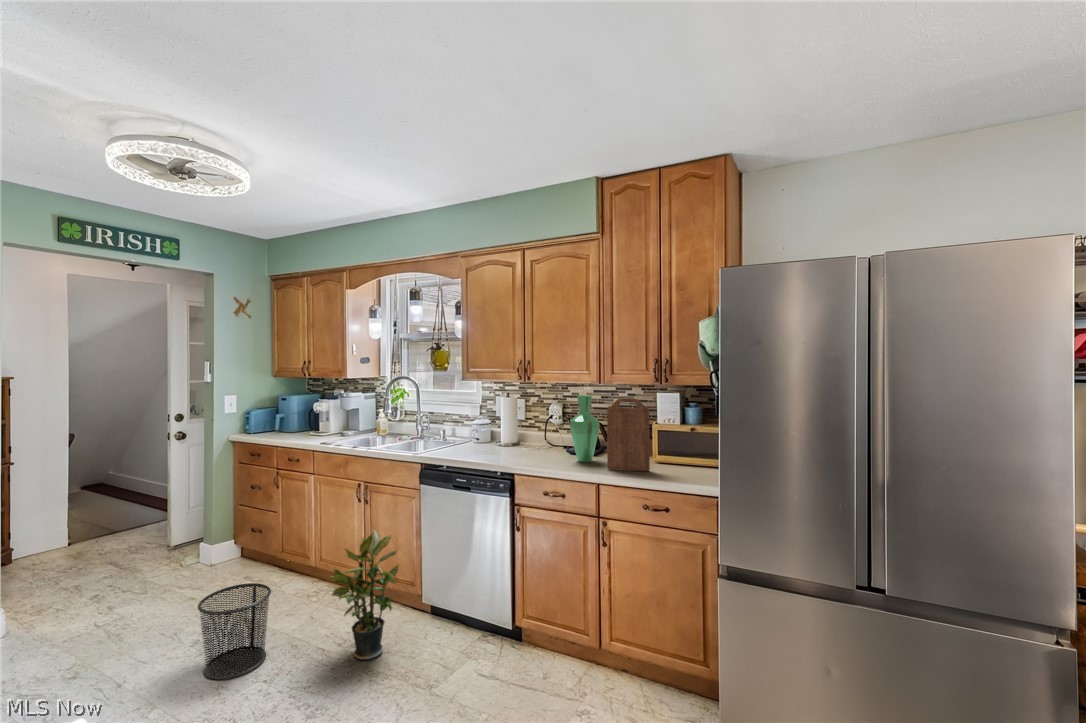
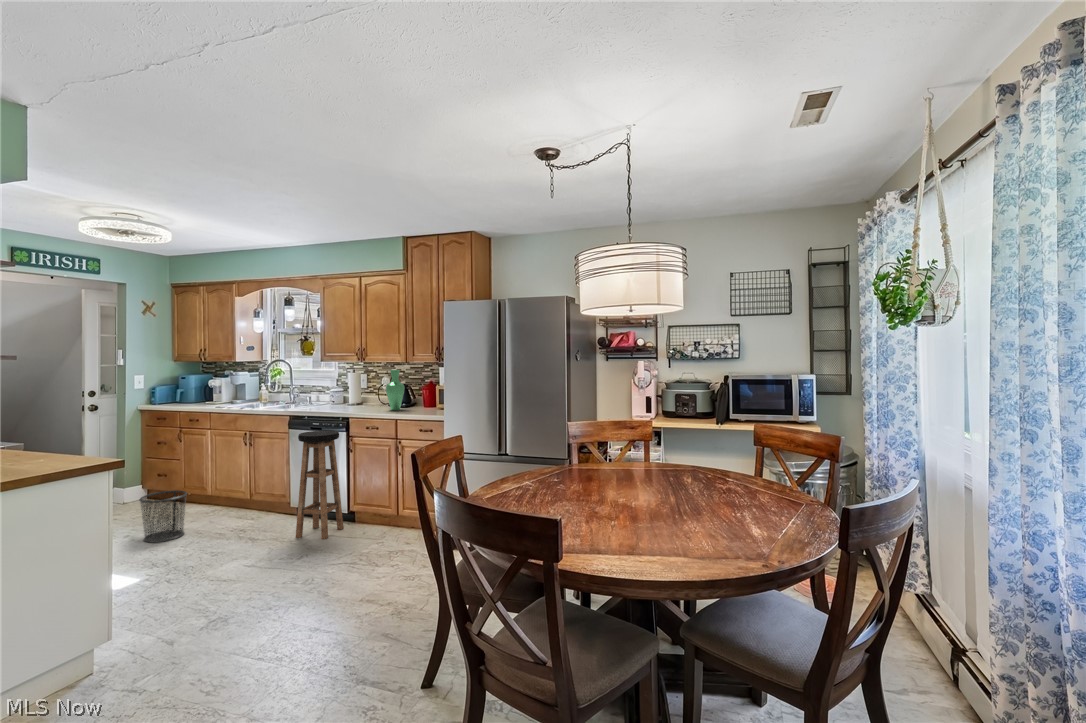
cutting board: present [607,398,650,471] -> none [404,370,428,412]
bar stool: none [435,498,510,701] -> present [296,430,344,539]
potted plant: present [331,530,399,660] -> none [228,454,274,531]

